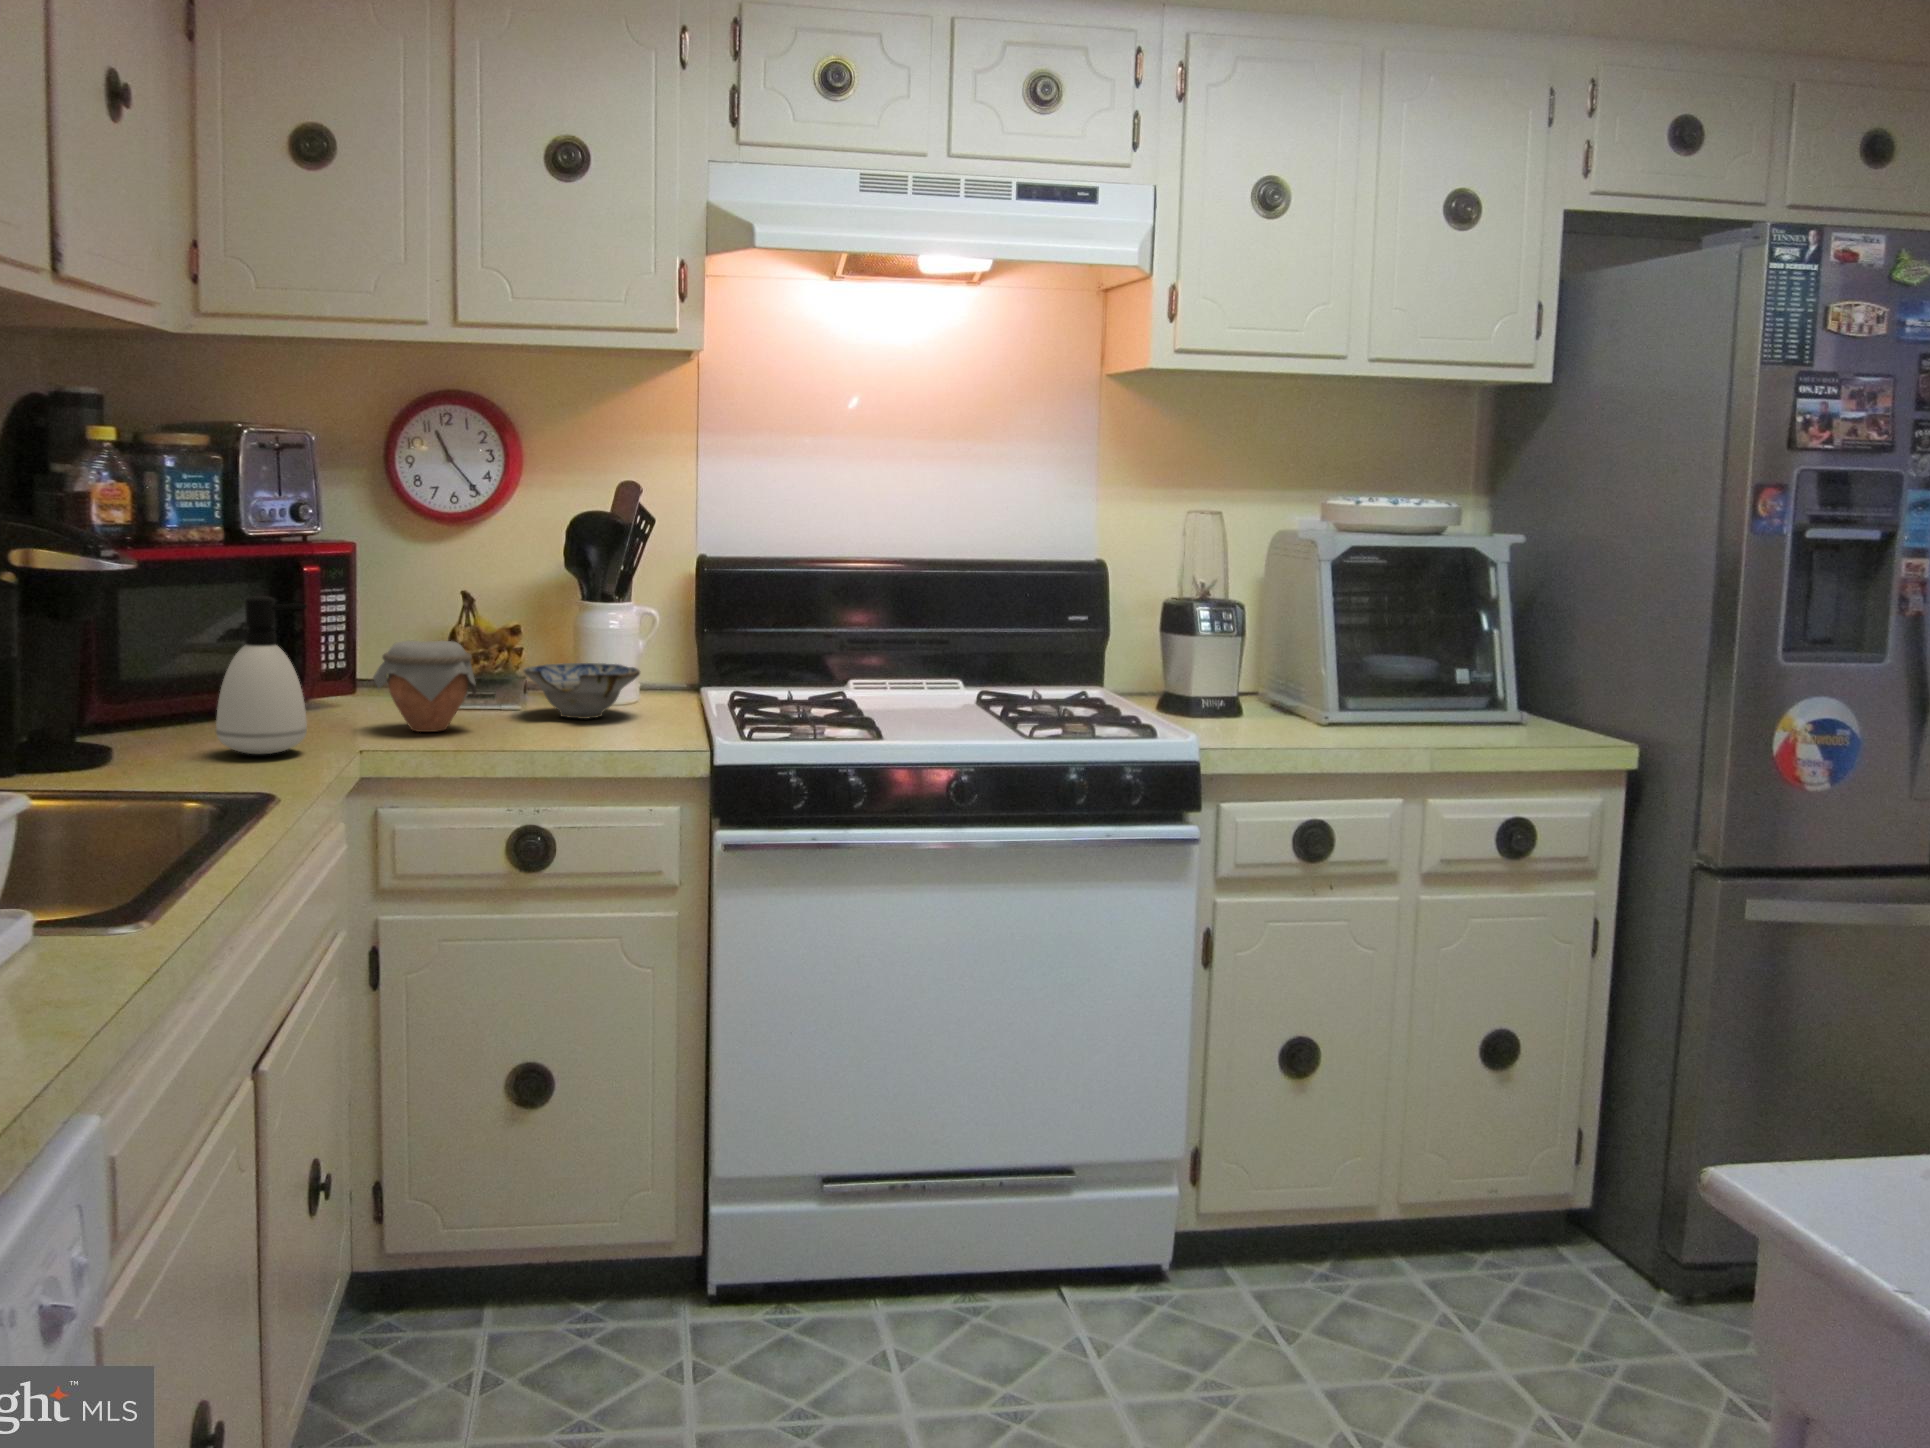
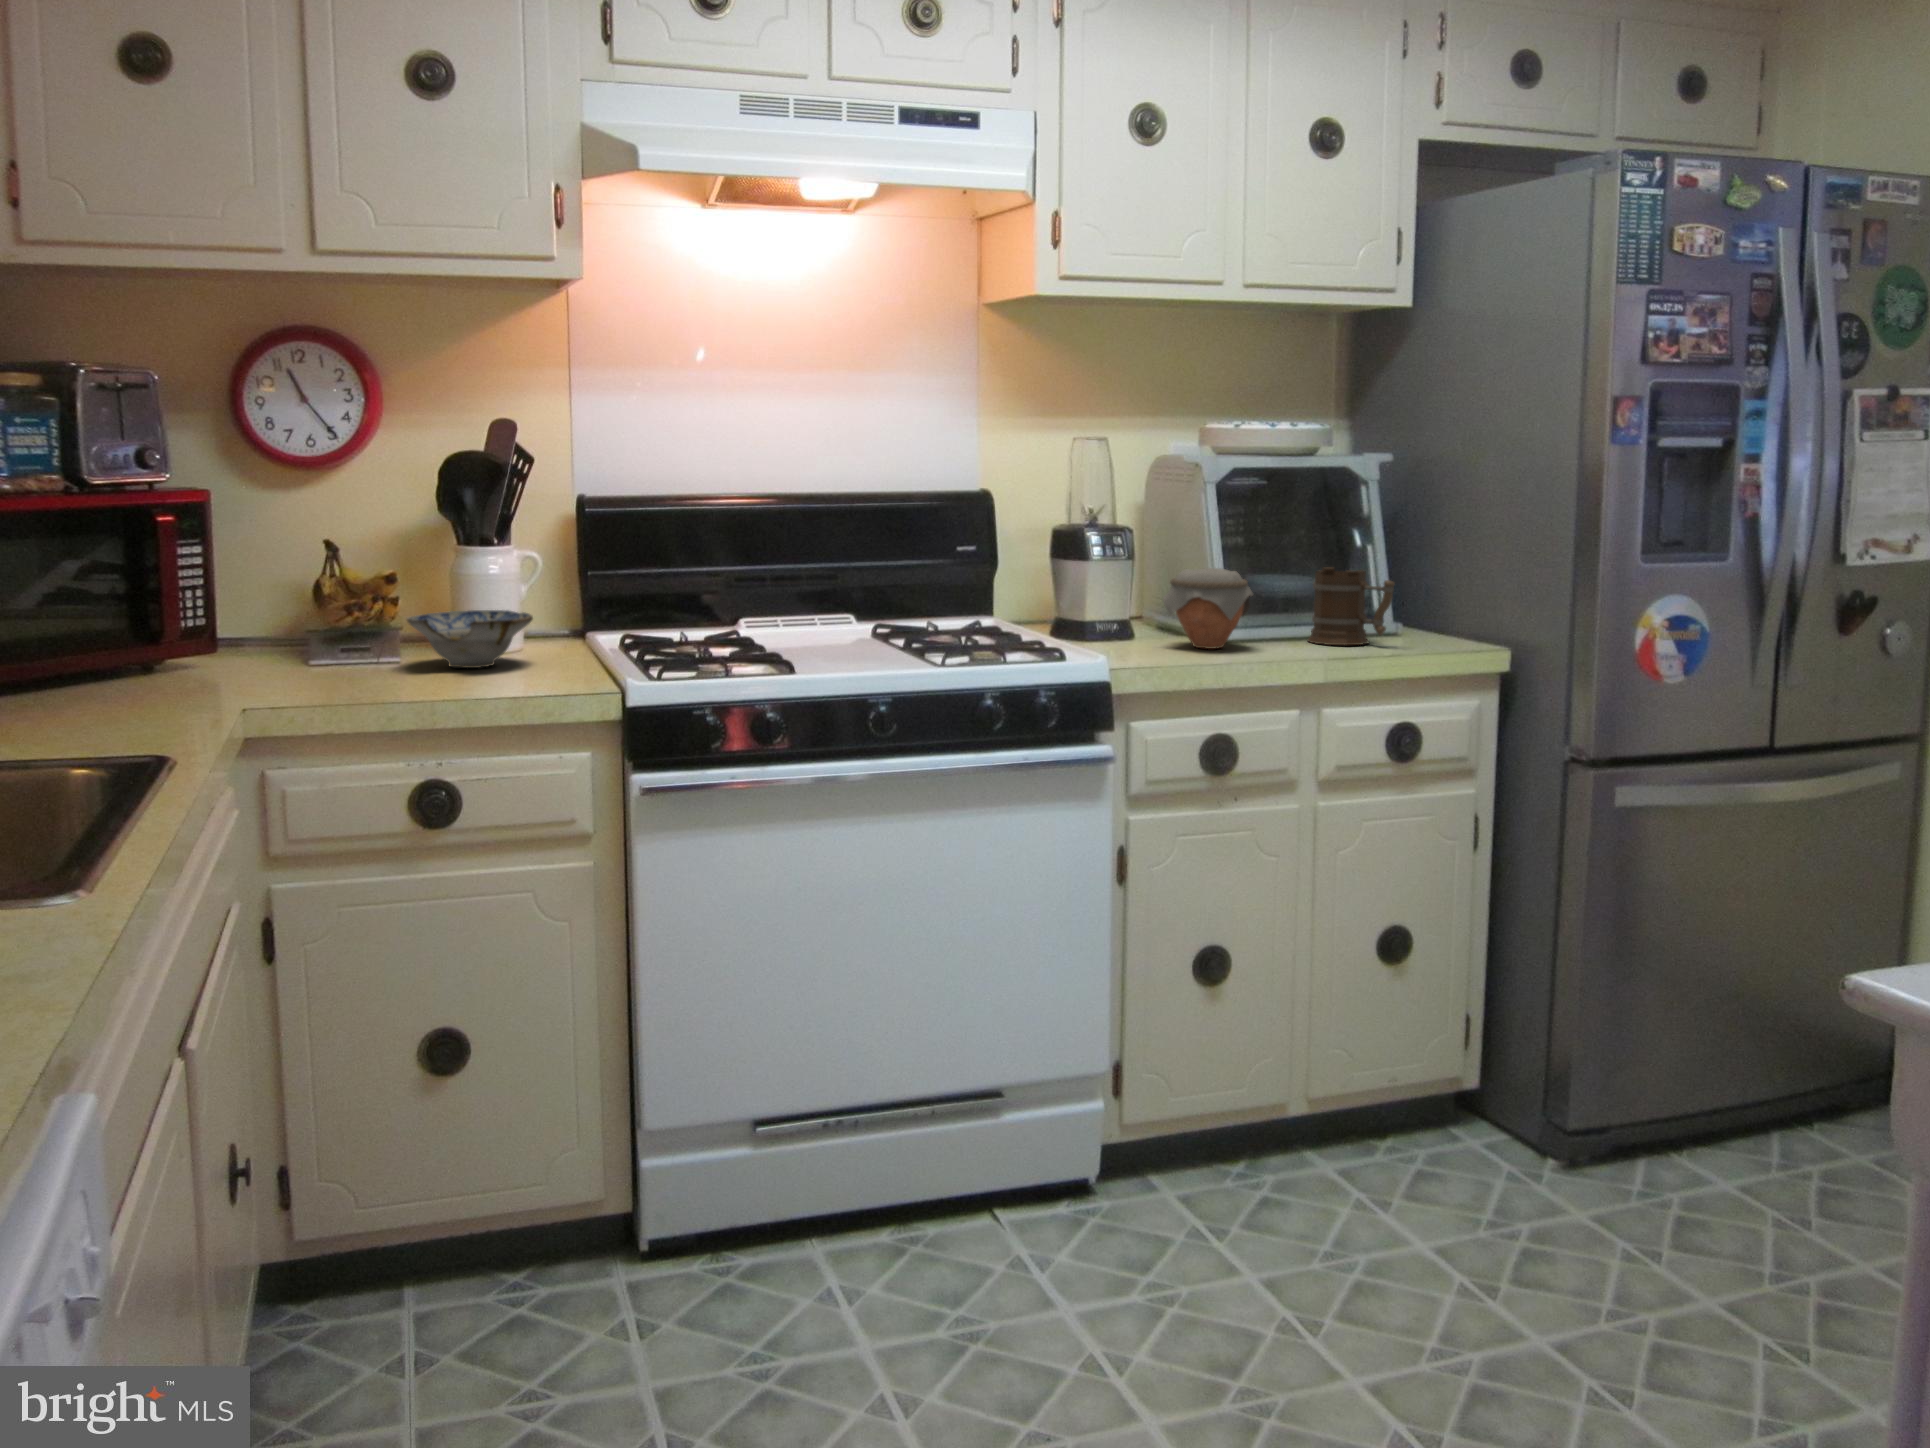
soap dispenser: present [216,596,307,754] -> none [70,547,175,720]
jar: present [373,641,476,732] -> present [1163,568,1253,649]
mug: none [1420,651,1514,734] -> present [1308,567,1394,645]

